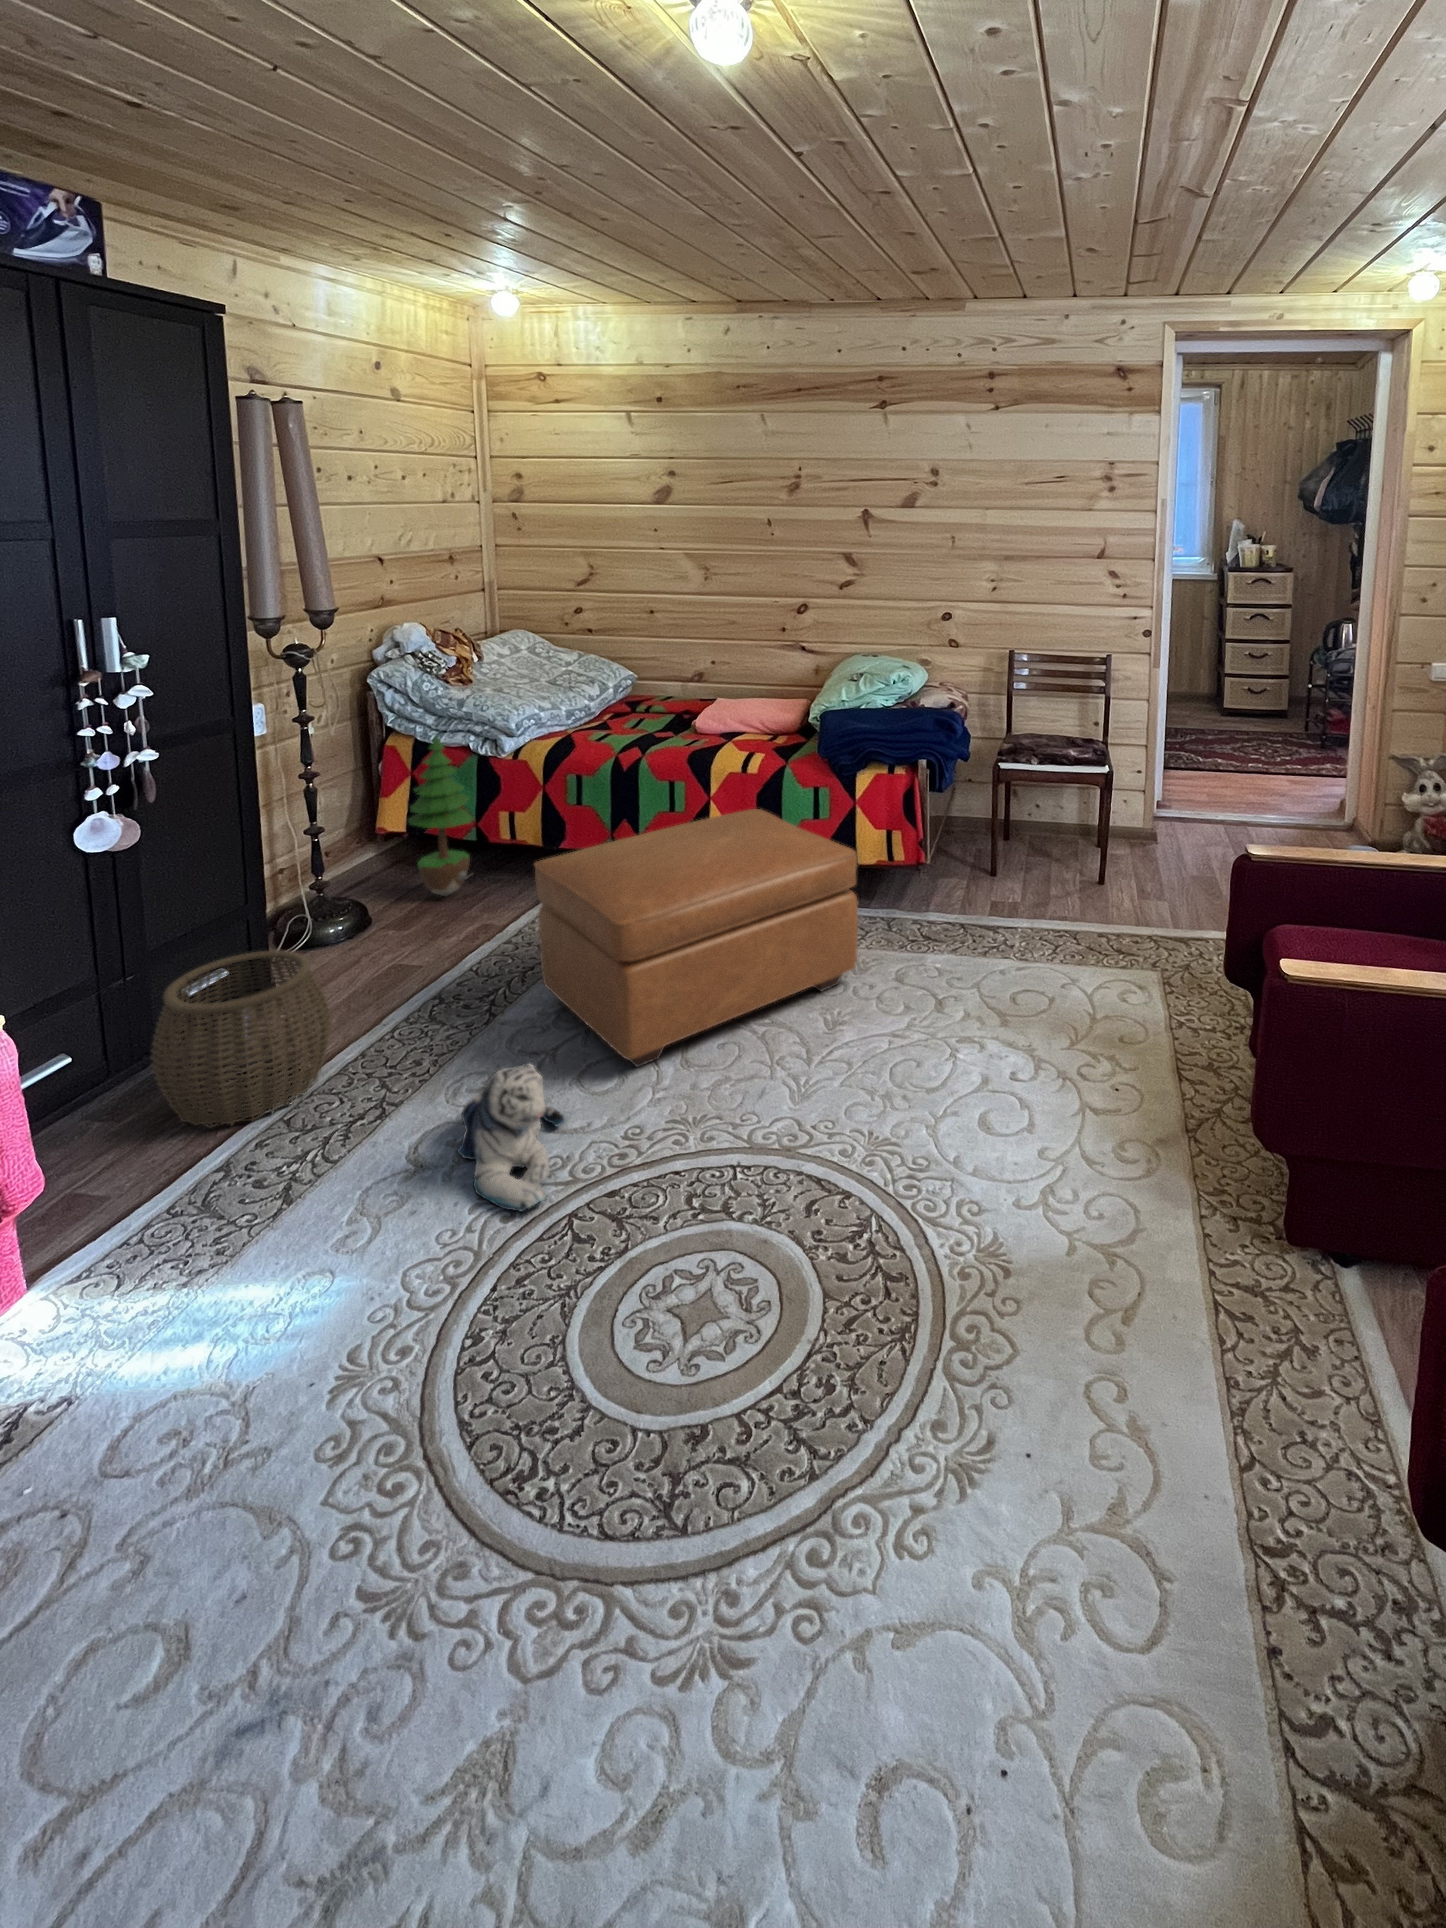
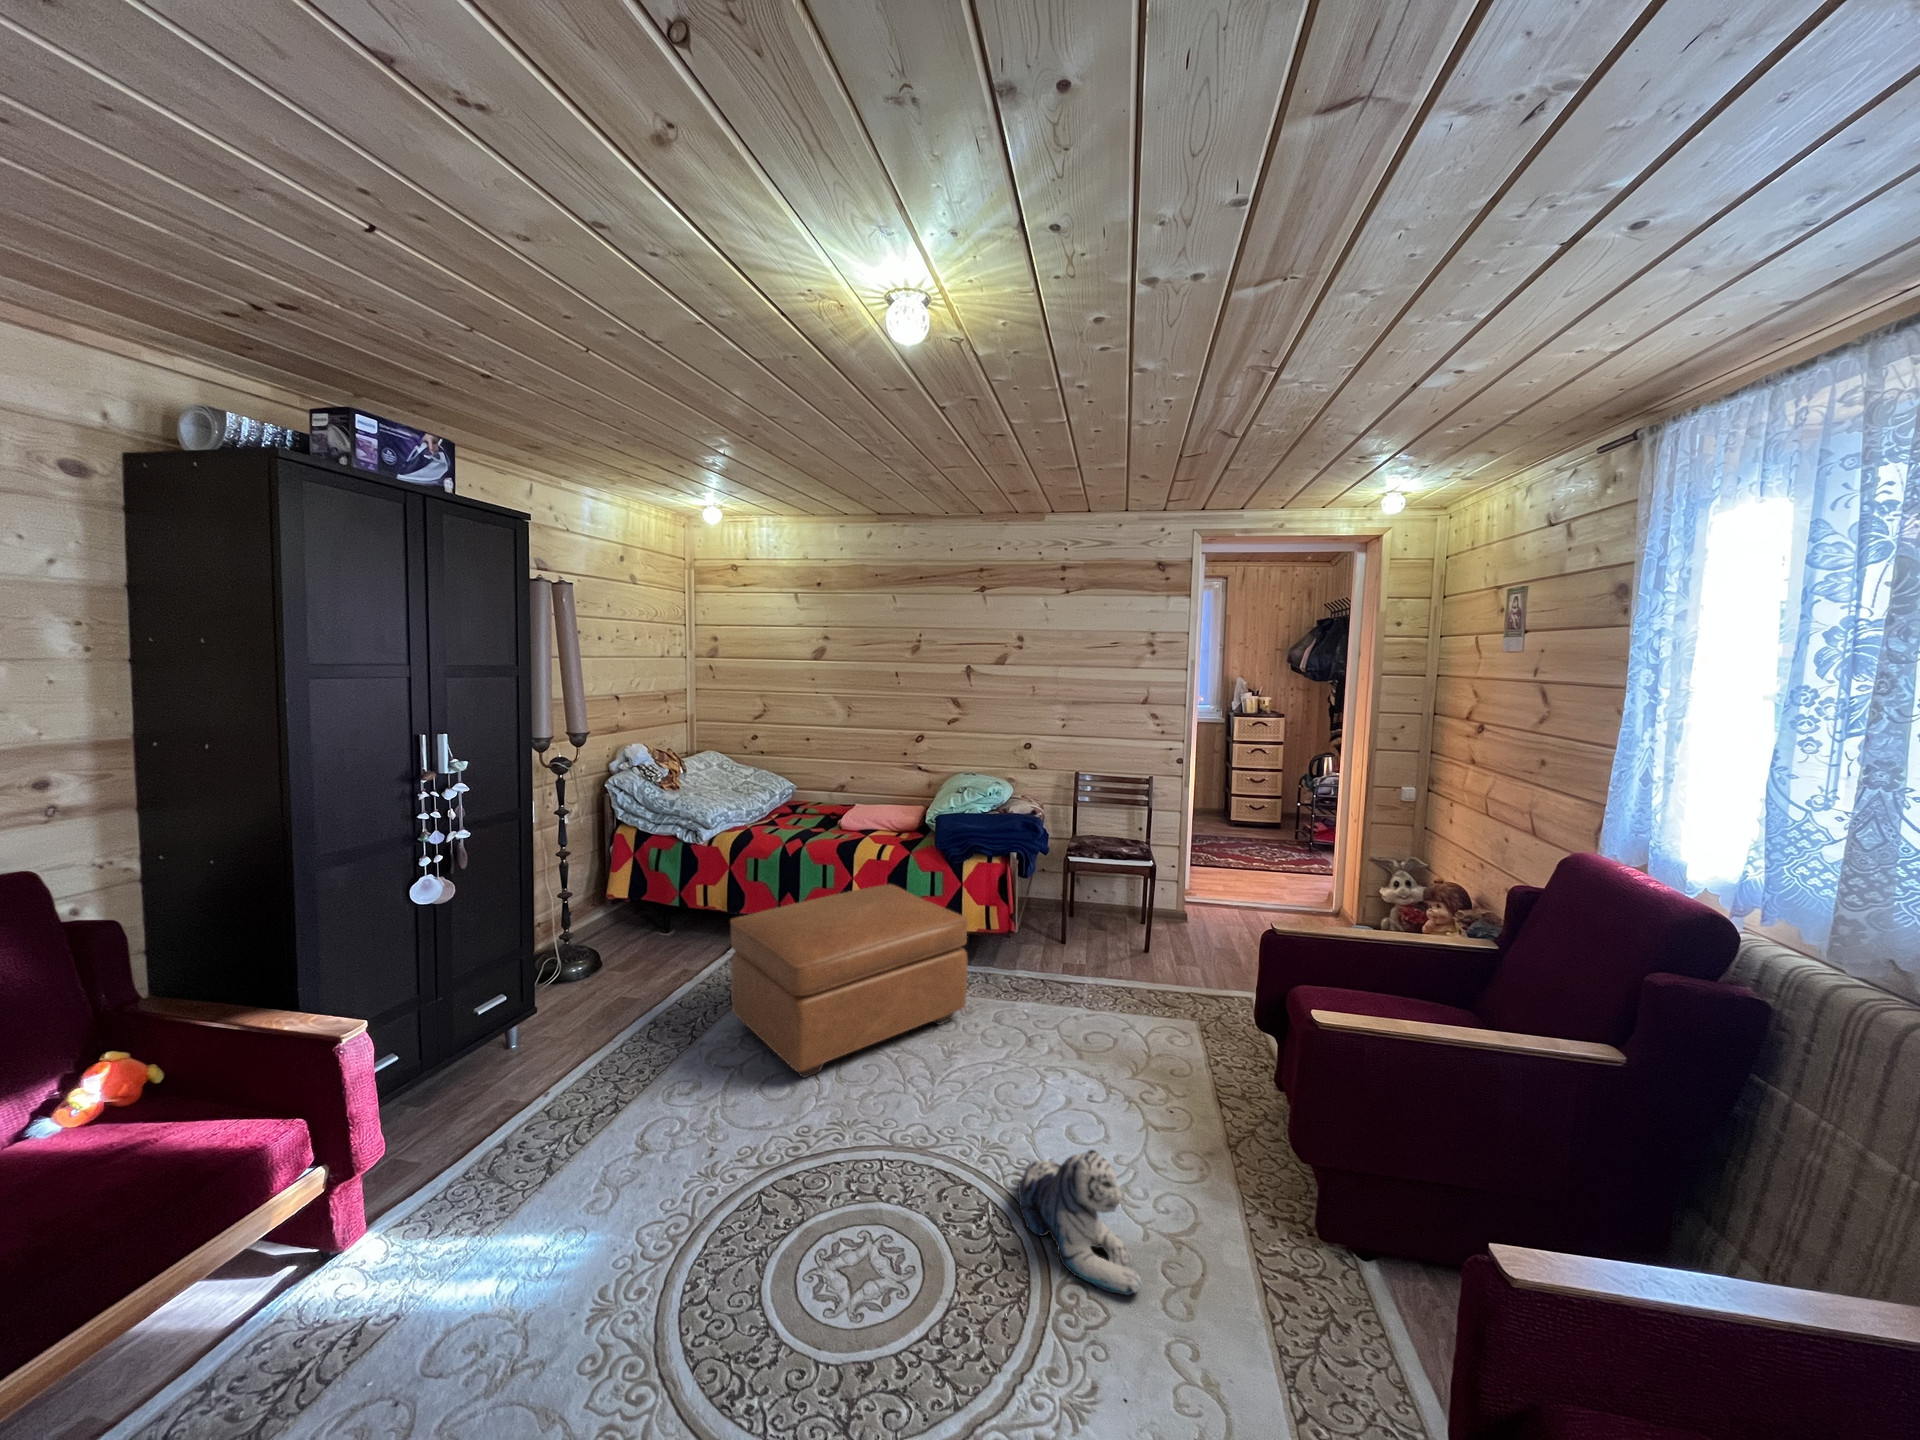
potted tree: present [408,736,473,896] -> none [632,823,681,945]
woven basket: present [151,951,332,1127] -> none [454,979,583,1112]
plush toy: present [458,1063,565,1212] -> present [1018,1150,1142,1295]

